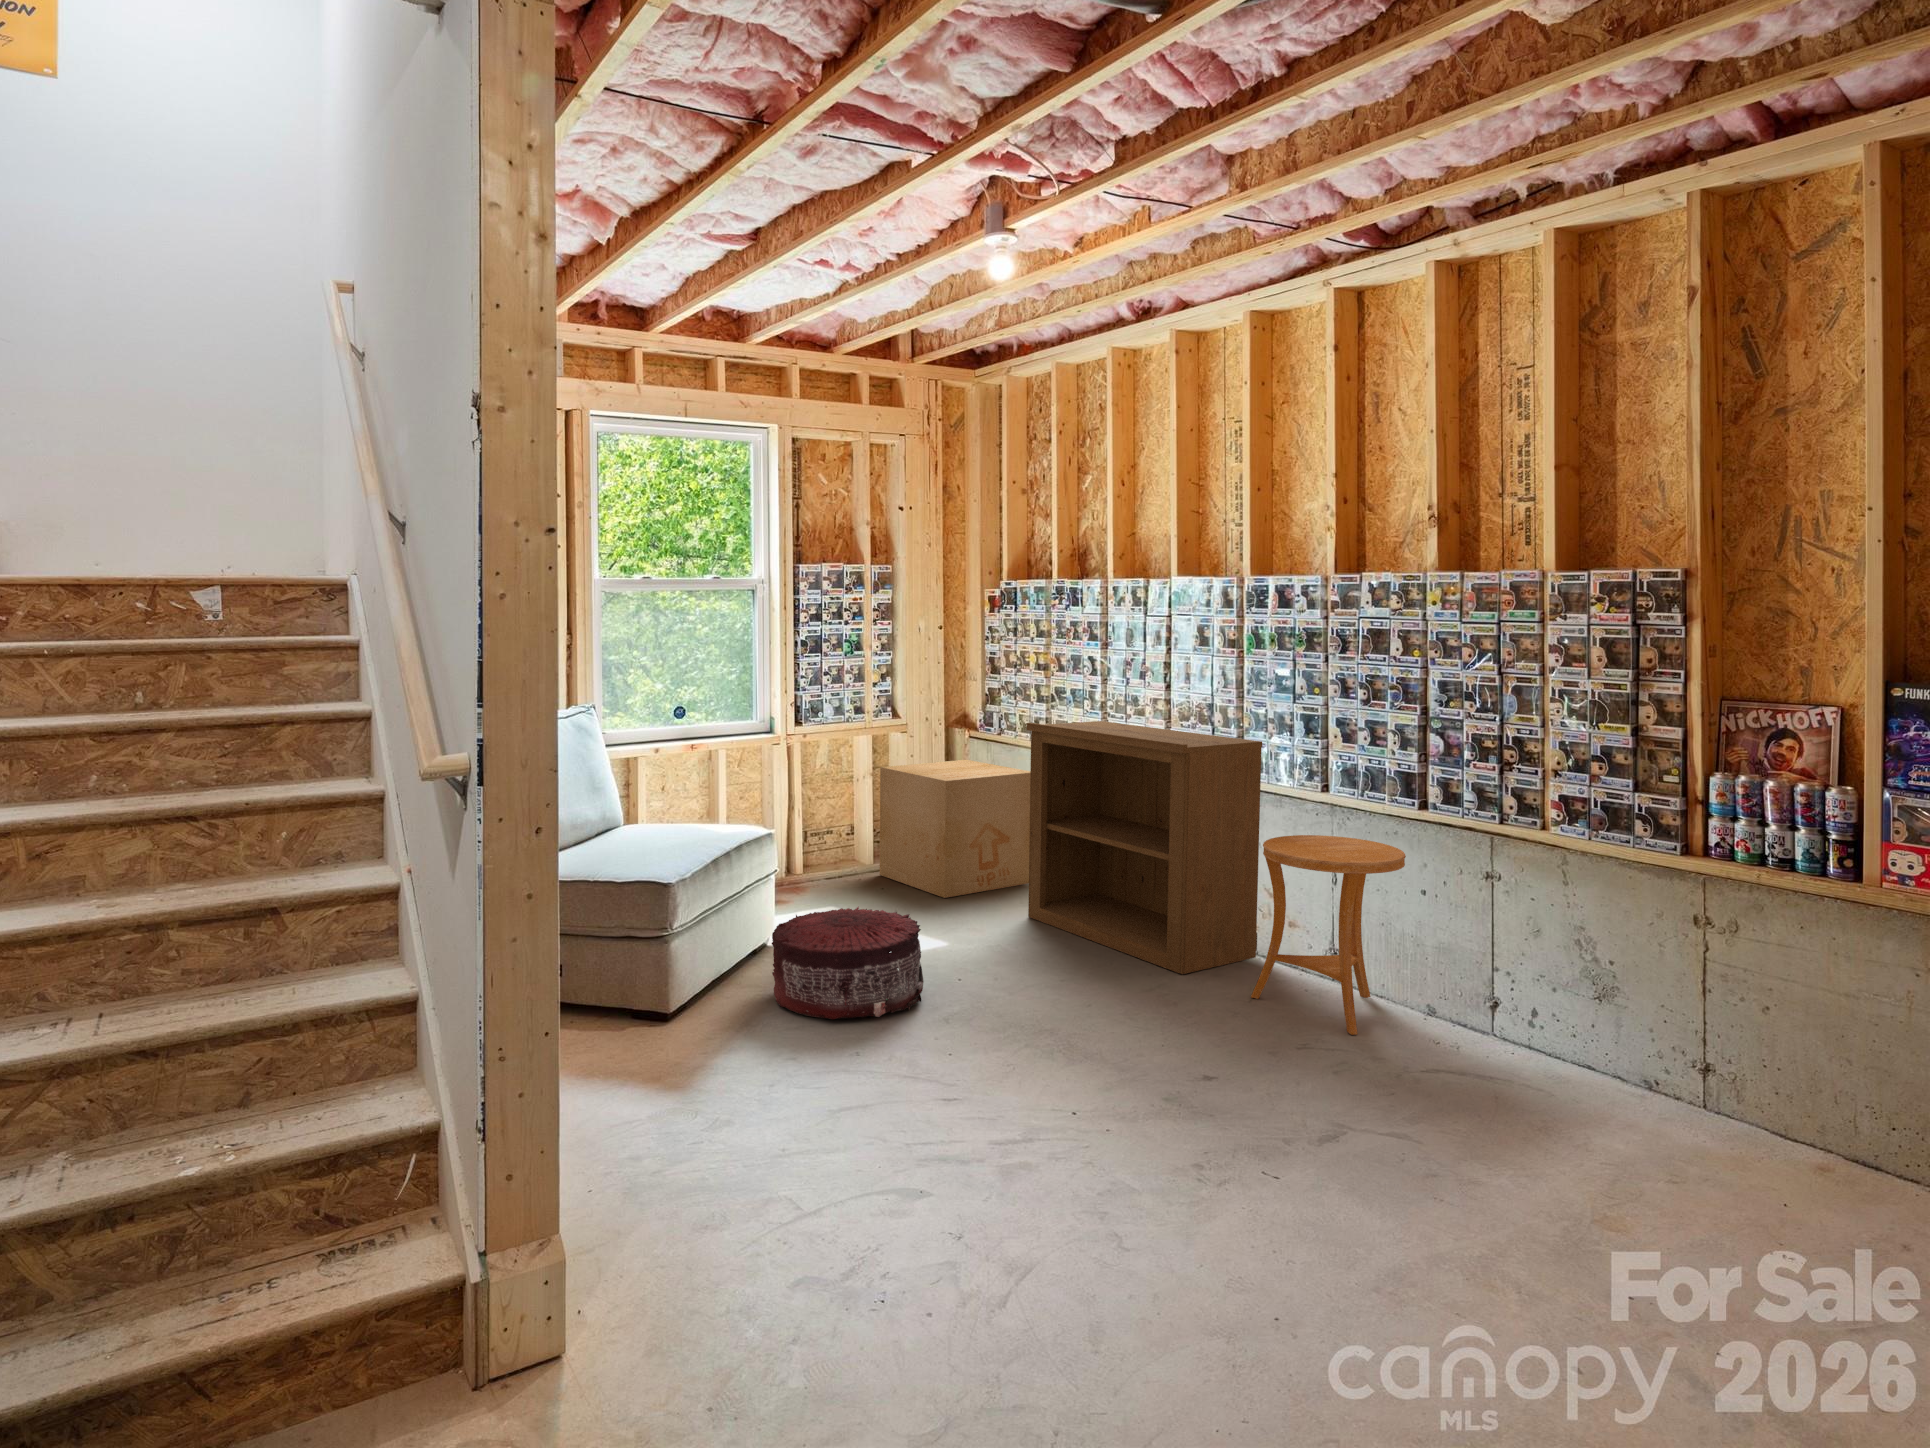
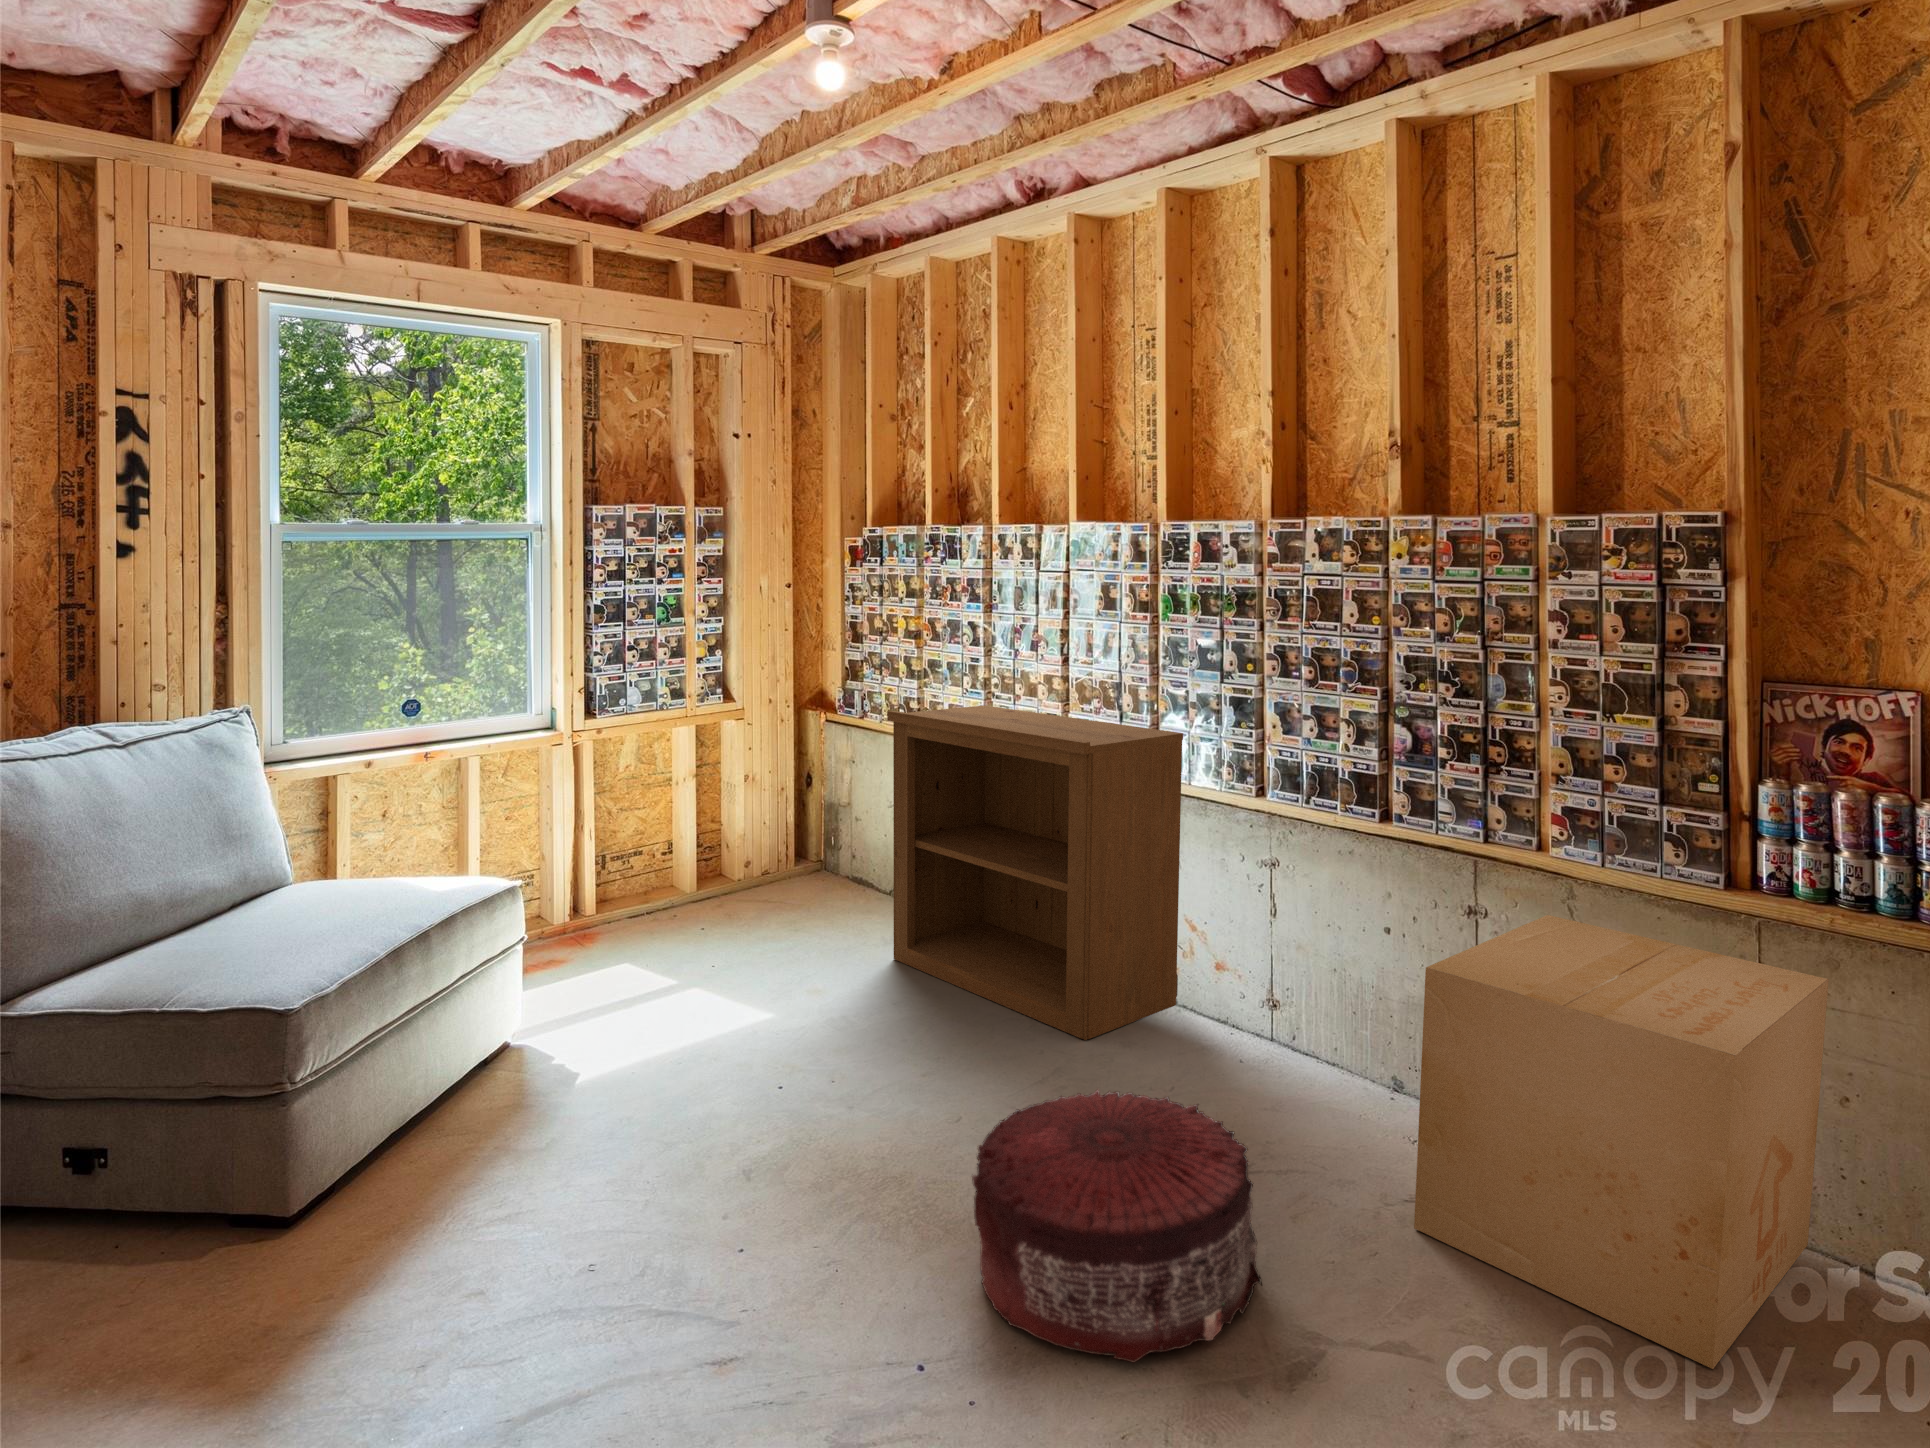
cardboard box: present [880,760,1030,898] -> present [1414,915,1829,1369]
side table: present [1251,835,1406,1035] -> none [1173,856,1367,1127]
pouf: present [772,907,924,1019] -> present [972,1090,1262,1362]

